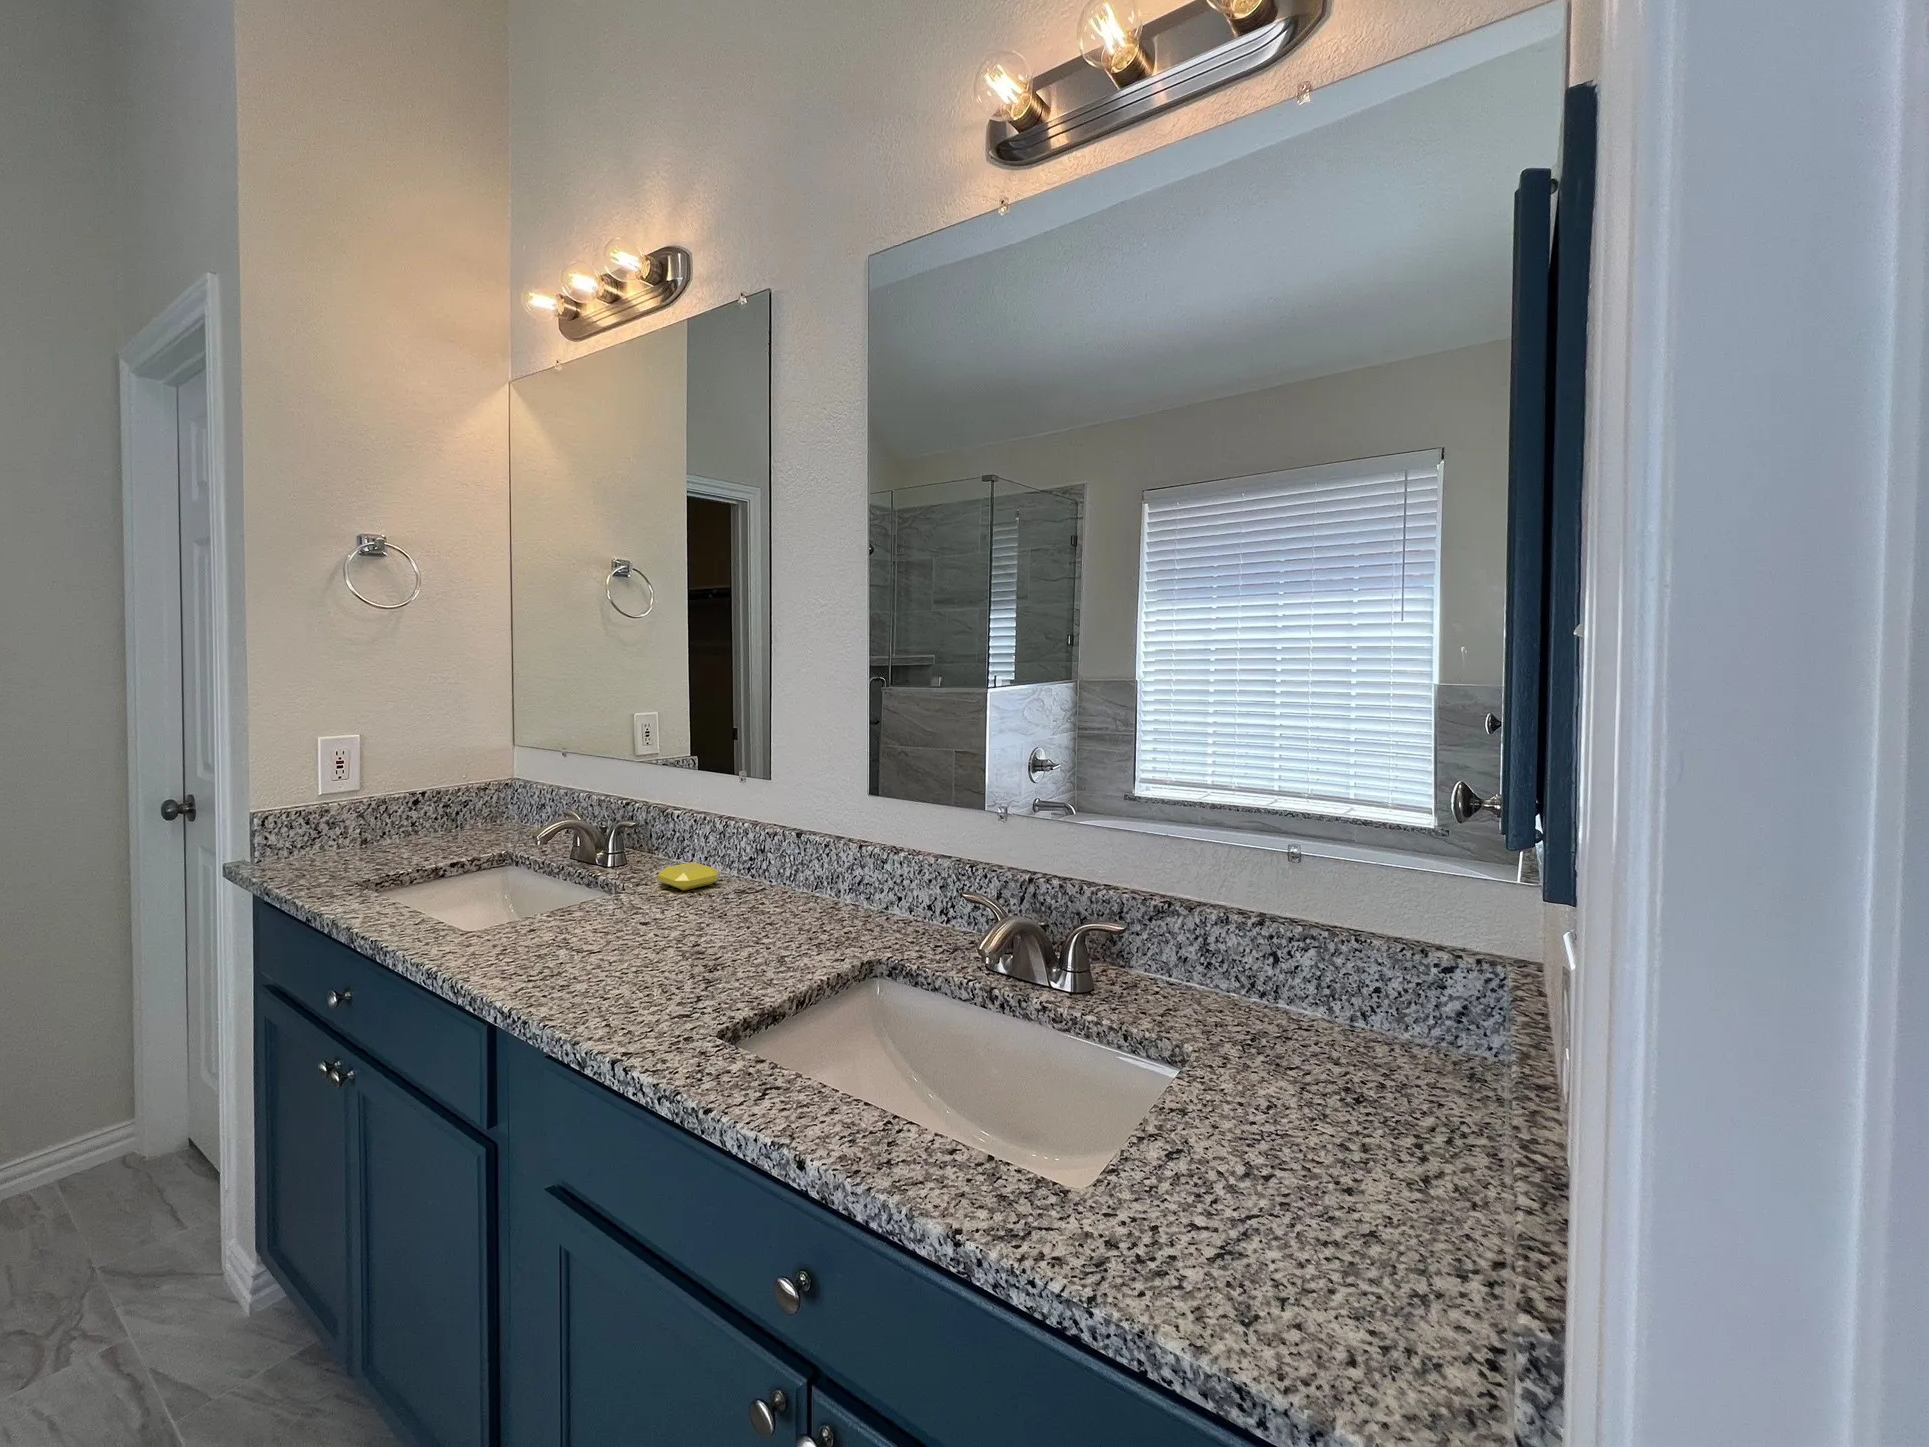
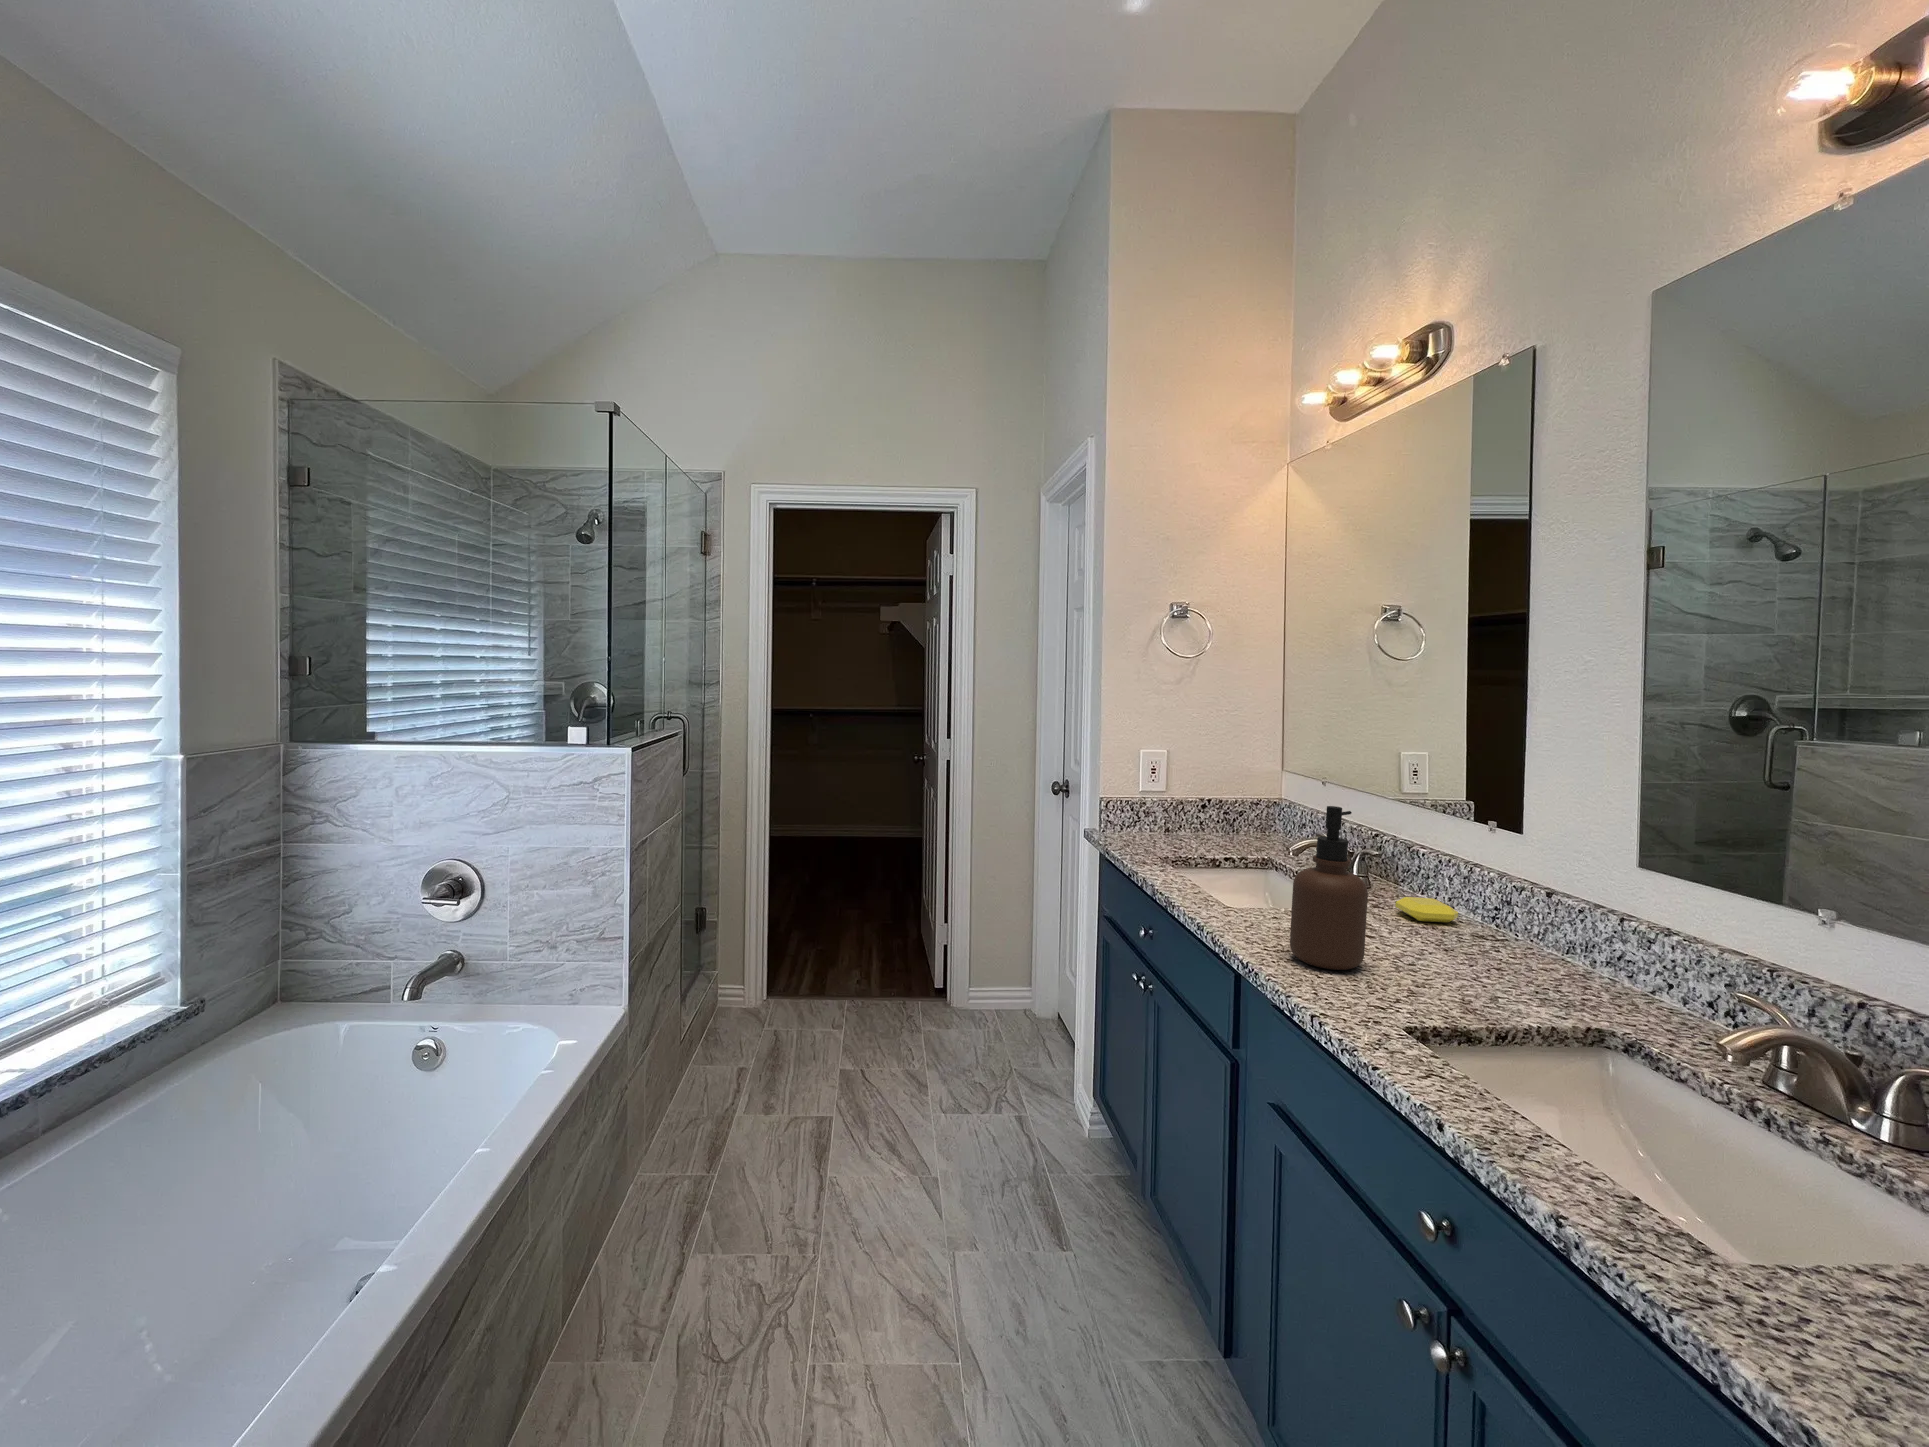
soap dispenser: none [561,782,650,986] -> present [1290,806,1368,970]

